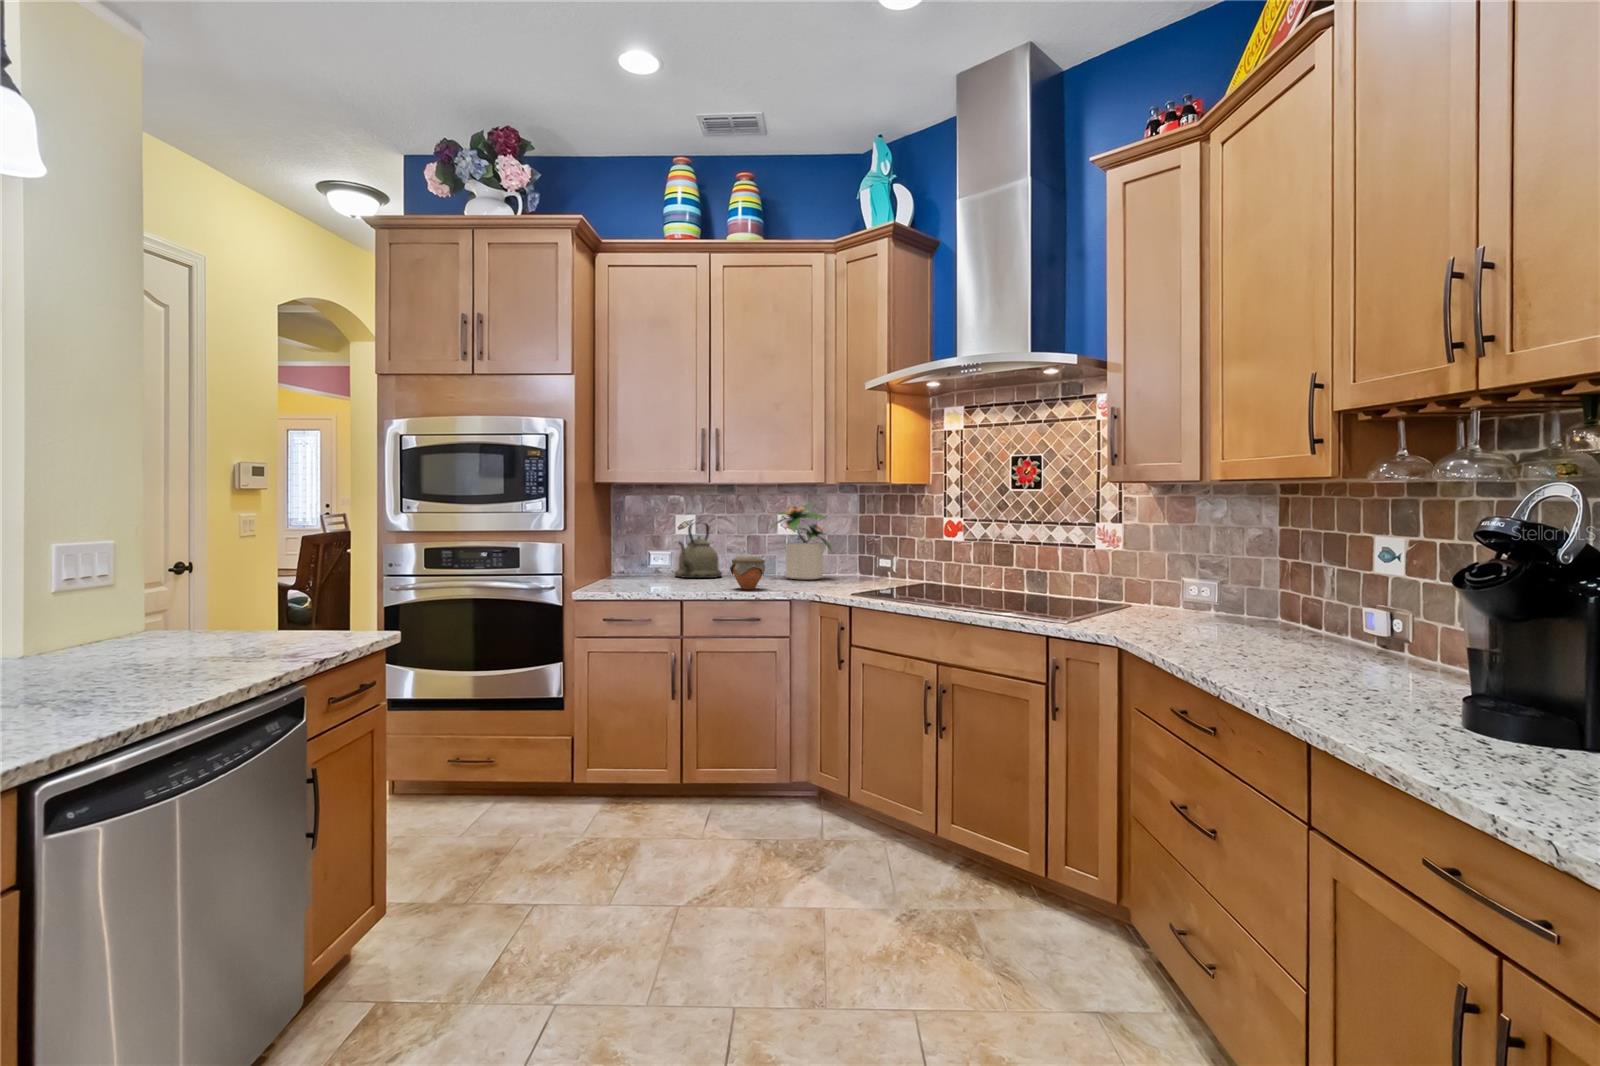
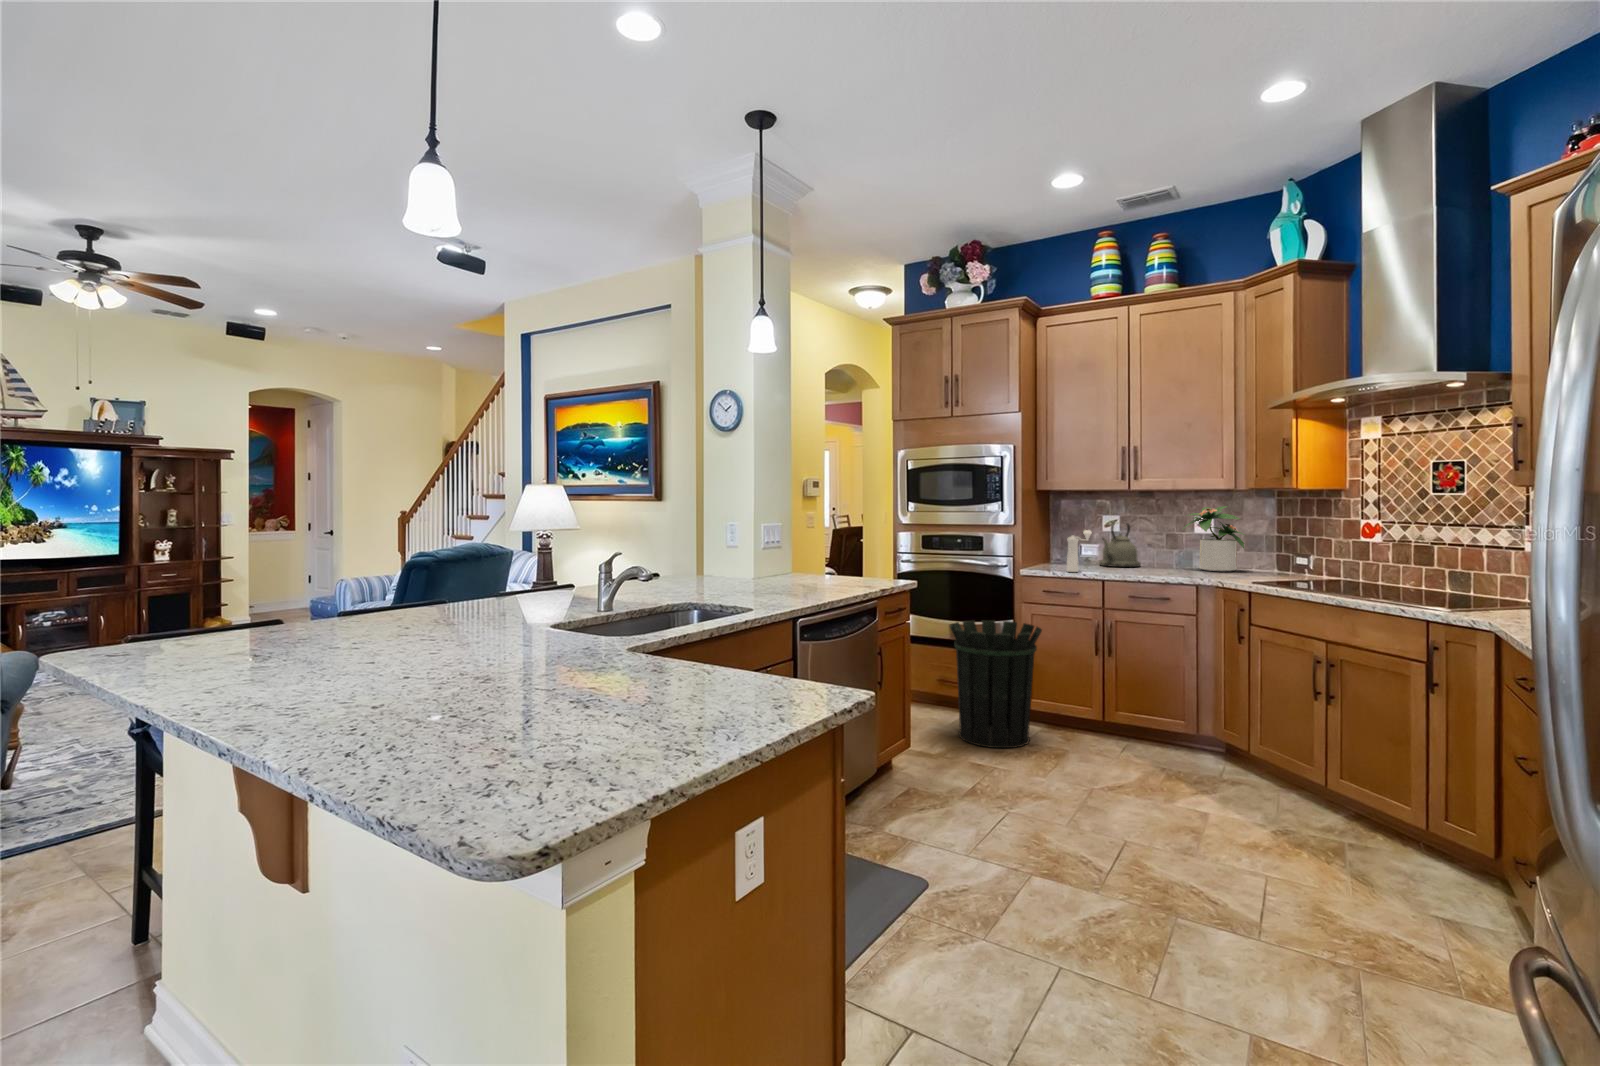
pepper mill: none [635,531,667,587] -> present [1067,530,1092,572]
jar: present [730,555,765,590] -> none [1143,550,1174,577]
waste bin: none [462,660,603,857] -> present [950,620,1042,748]

